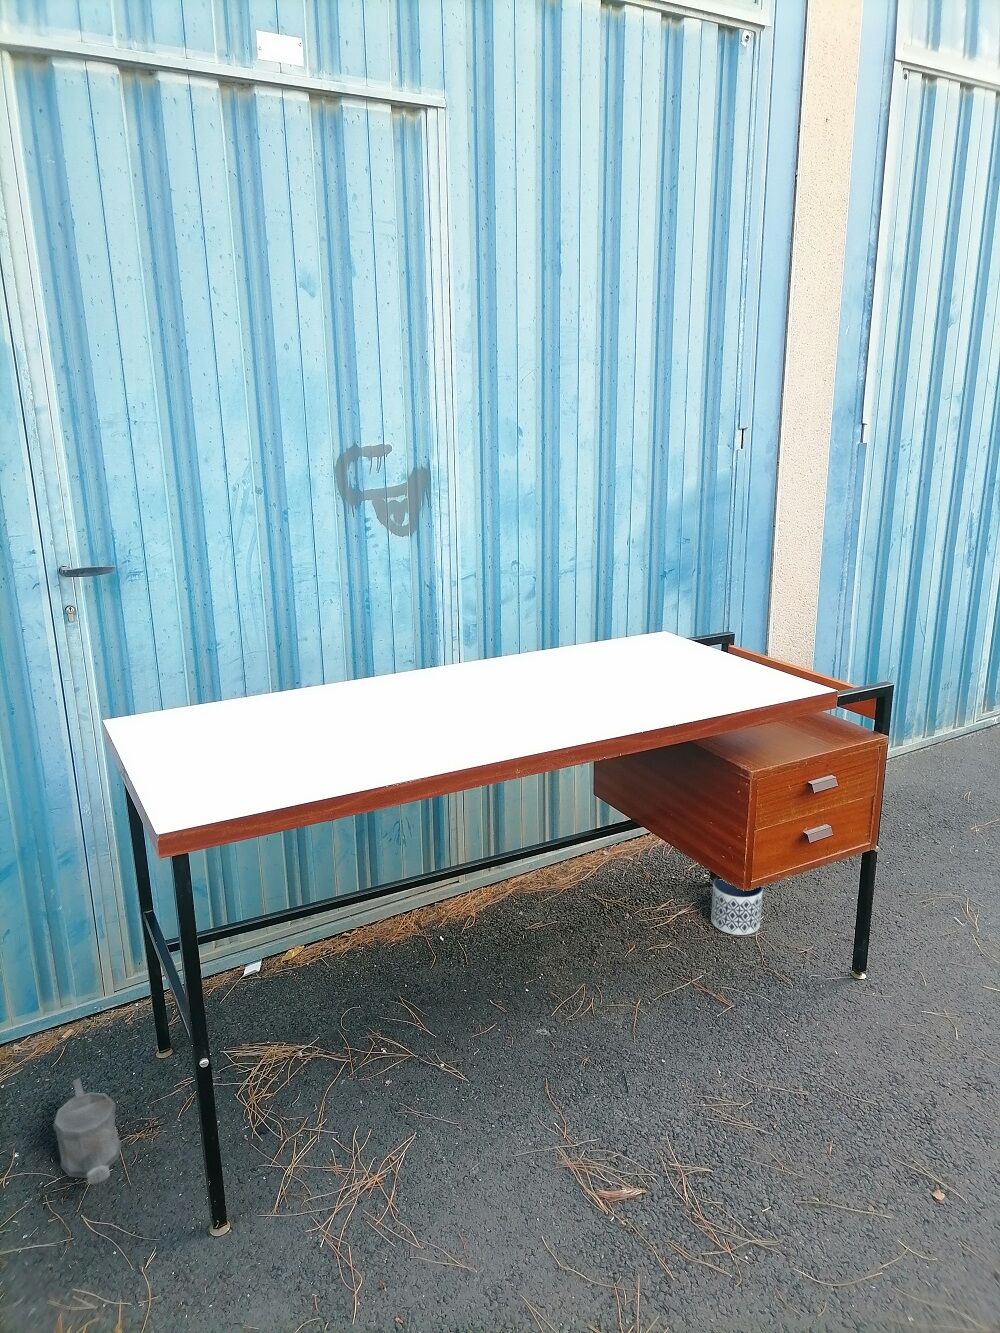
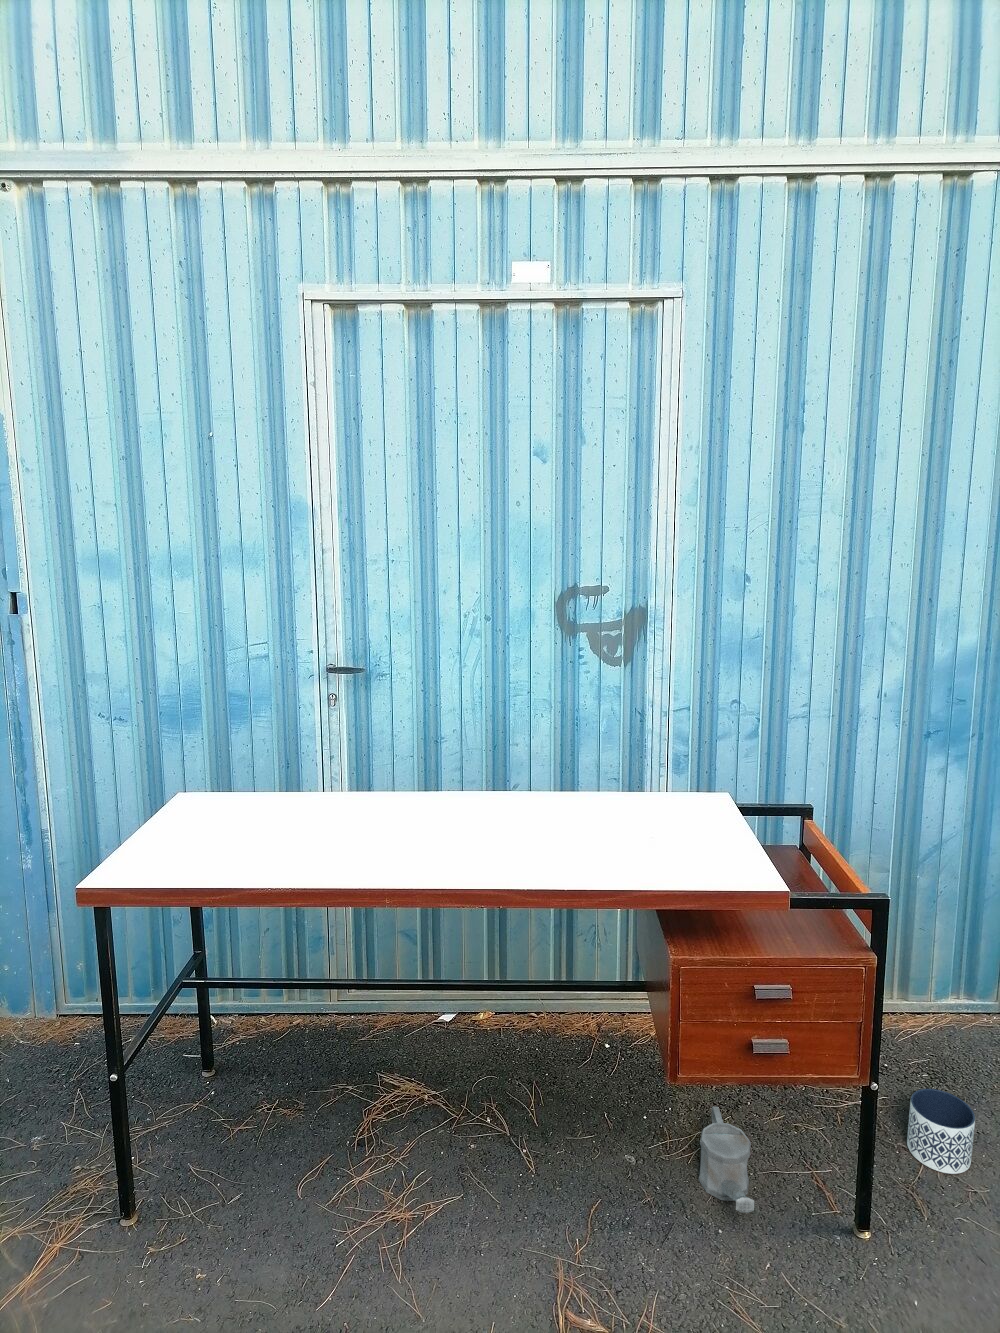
watering can: present [53,1078,121,1184] -> present [699,1107,754,1213]

